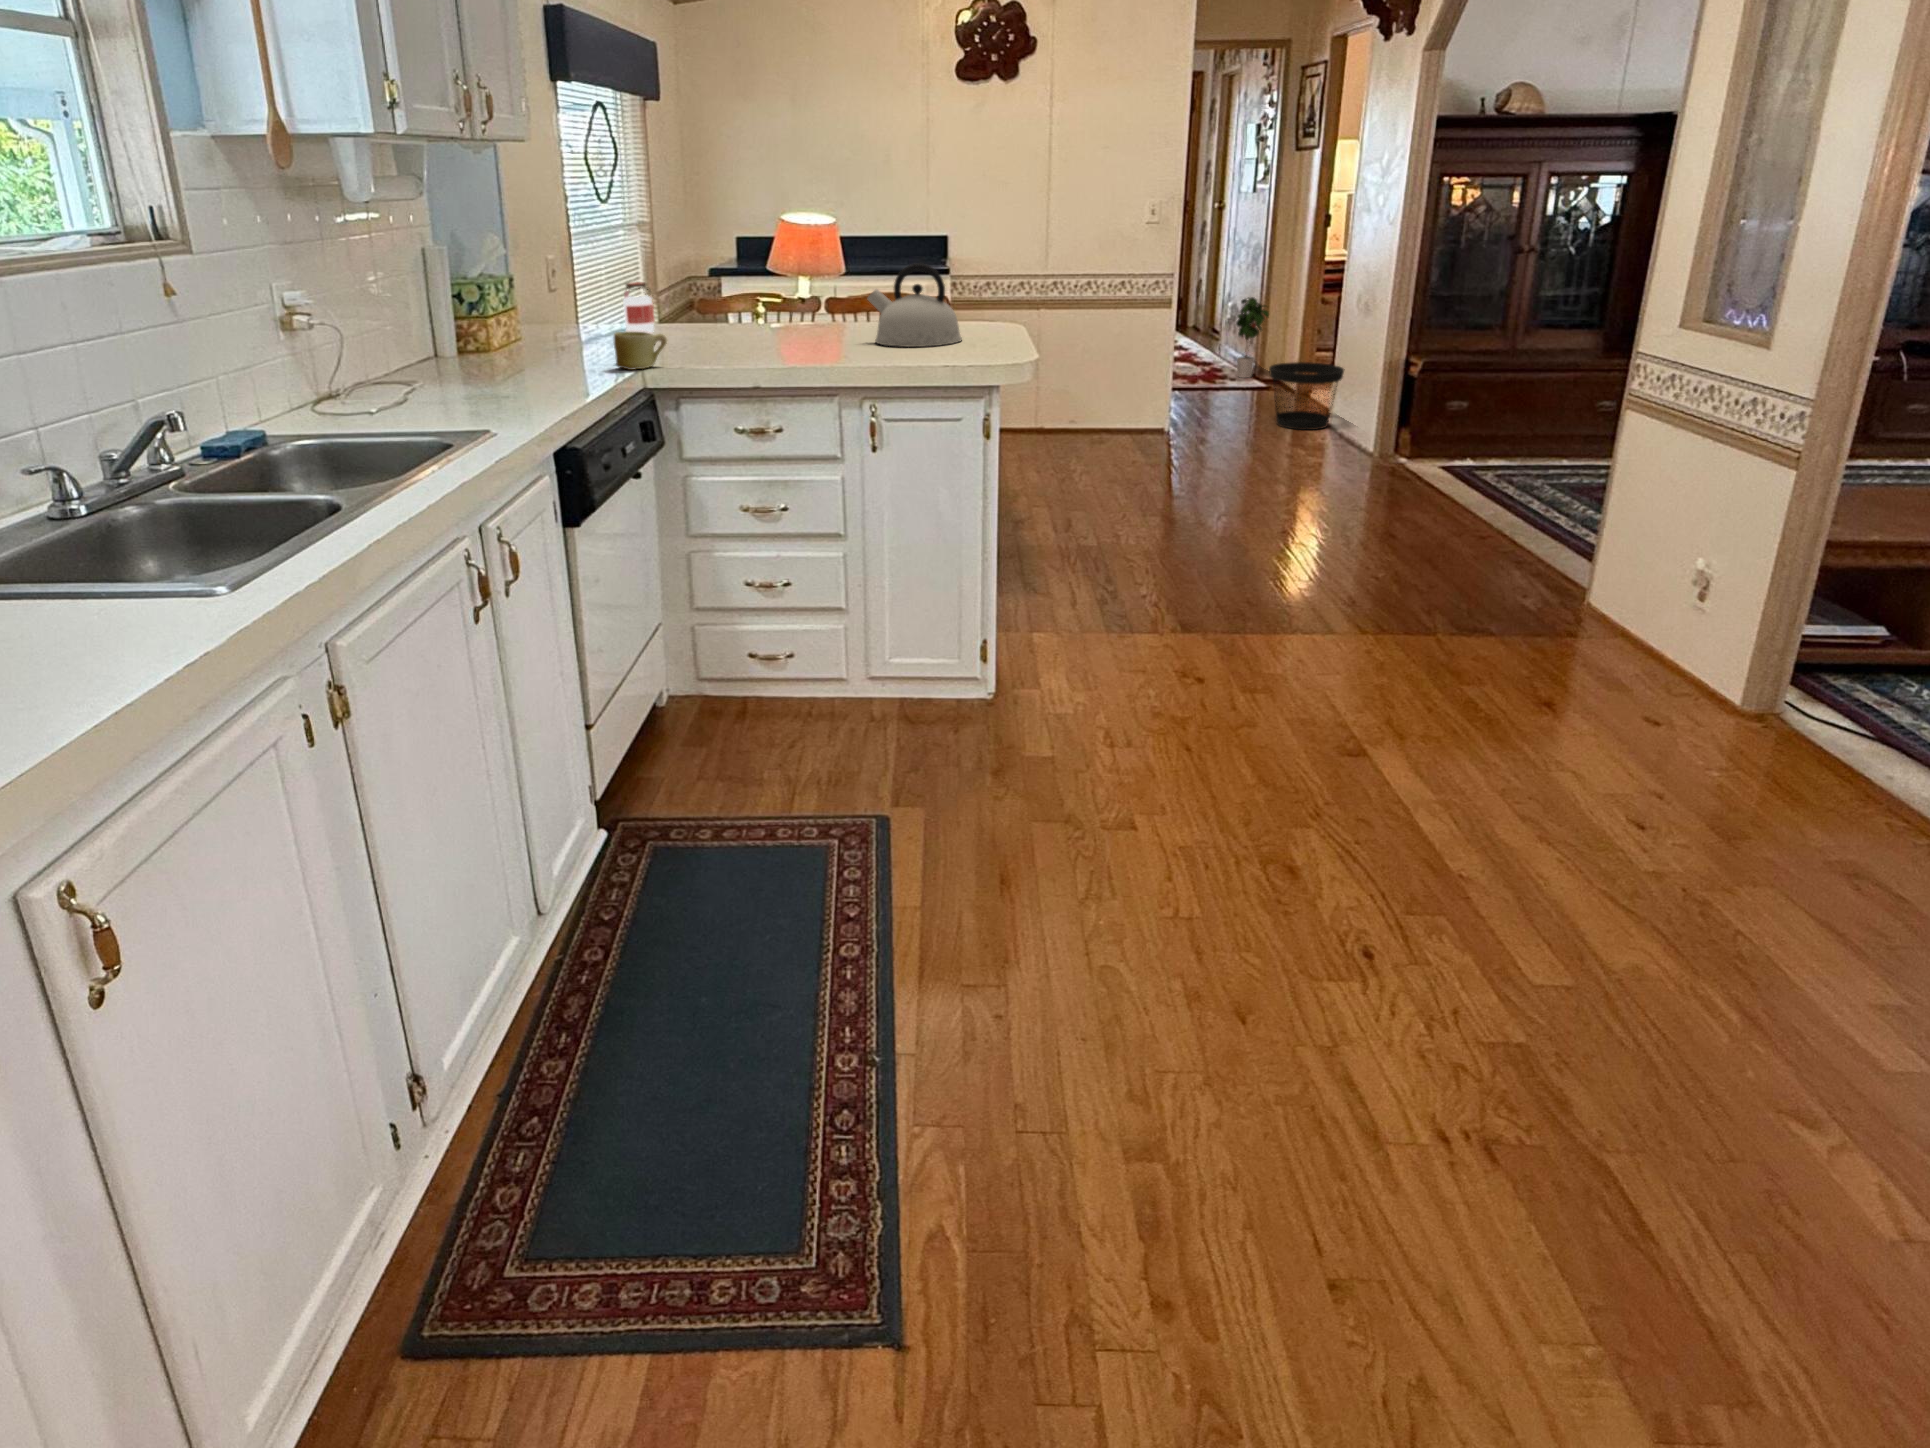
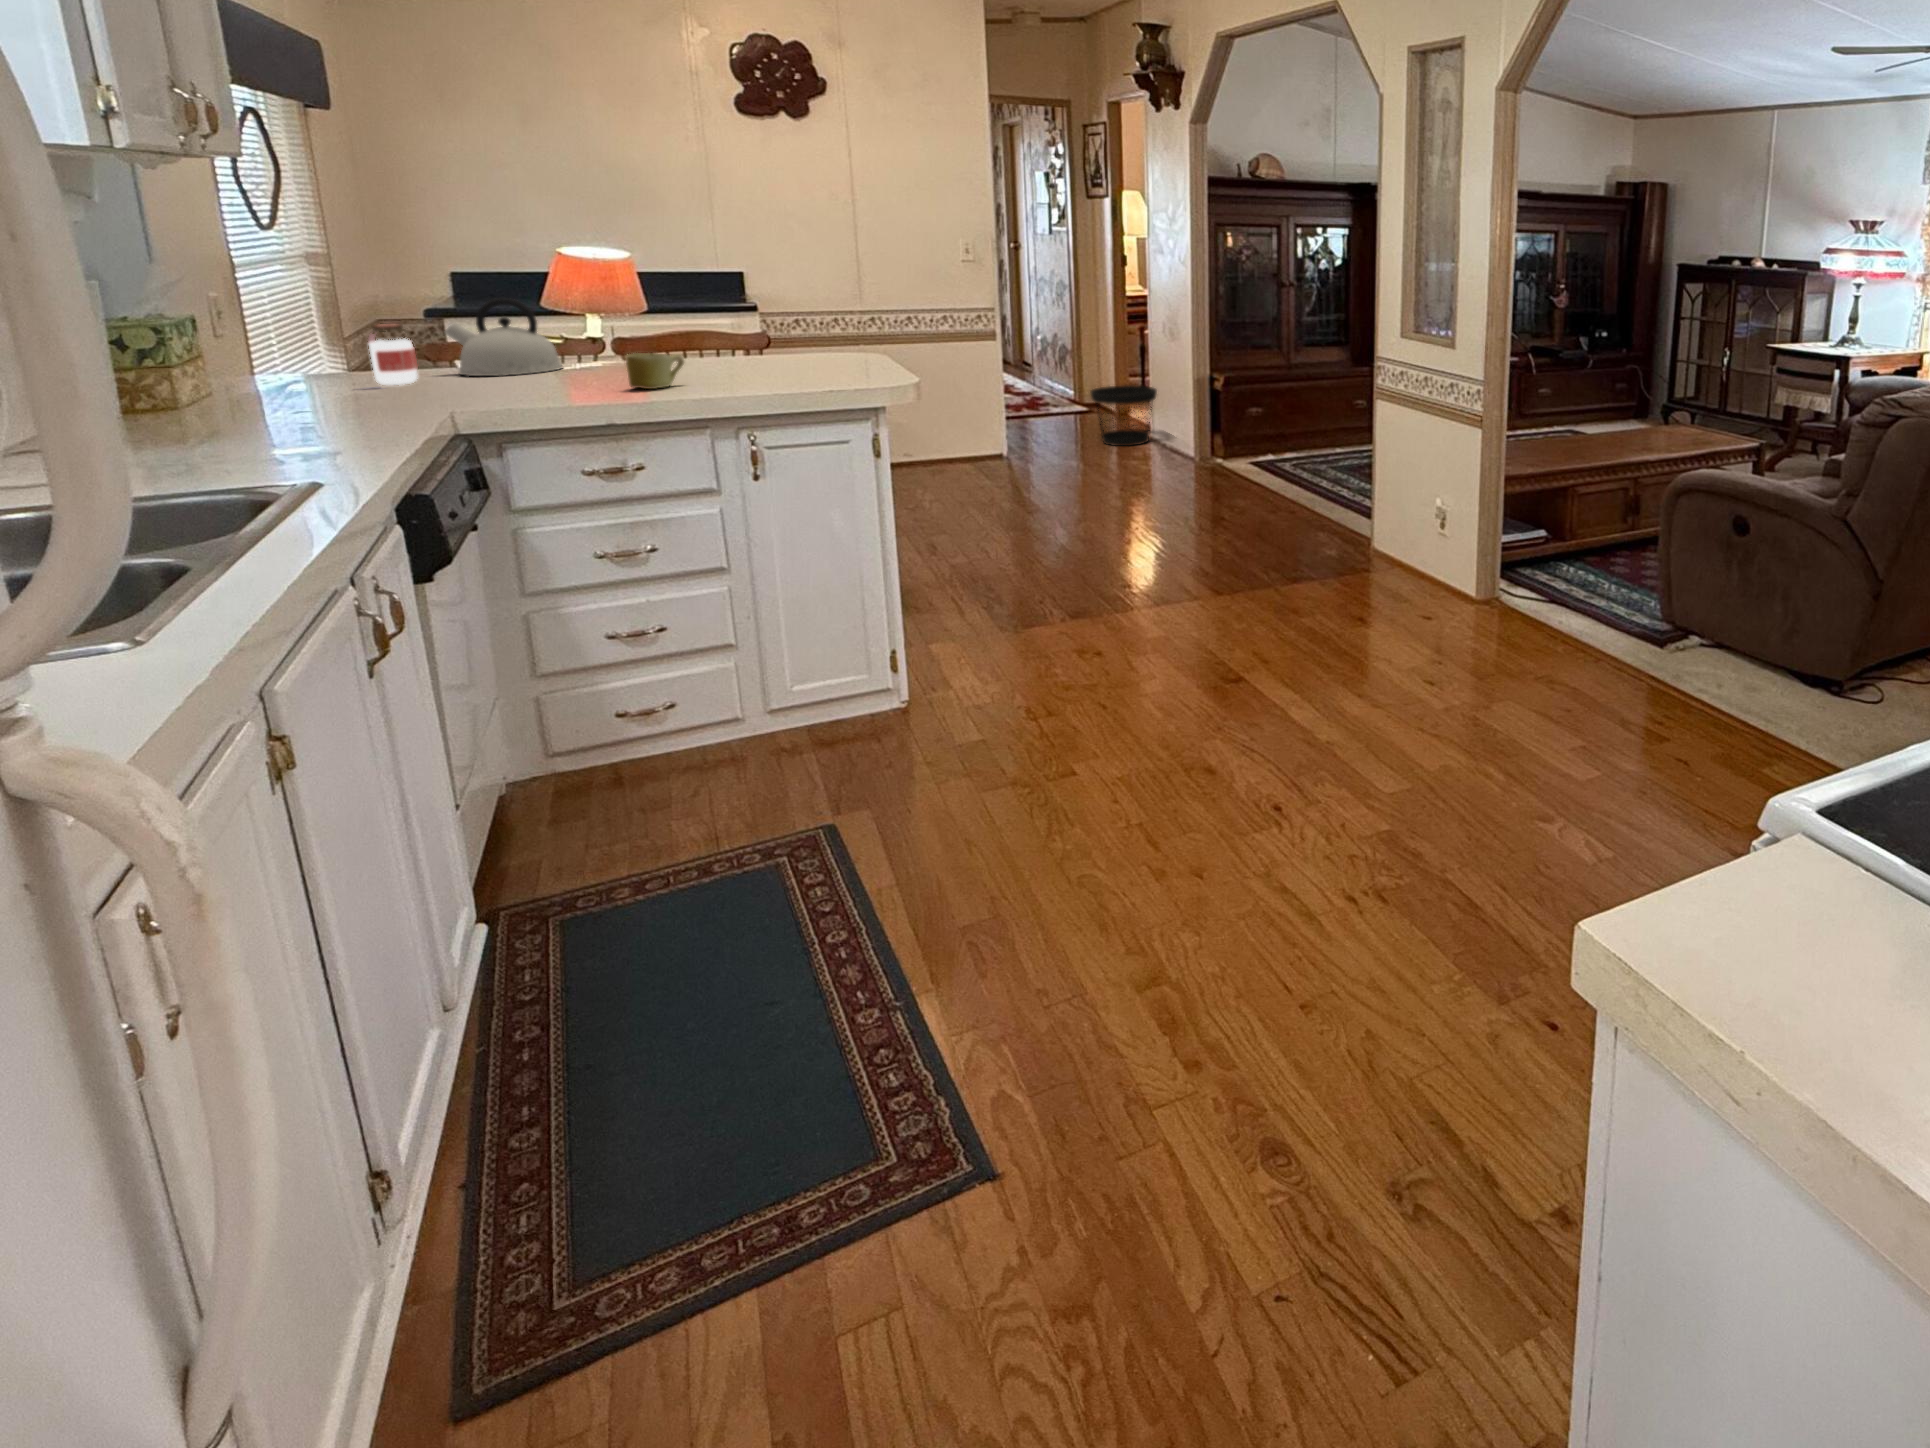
kettle: present [868,263,962,347] -> present [445,298,562,376]
potted plant: present [1236,297,1269,378] -> none [1047,329,1079,405]
mug: present [614,331,667,370] -> present [625,353,684,389]

